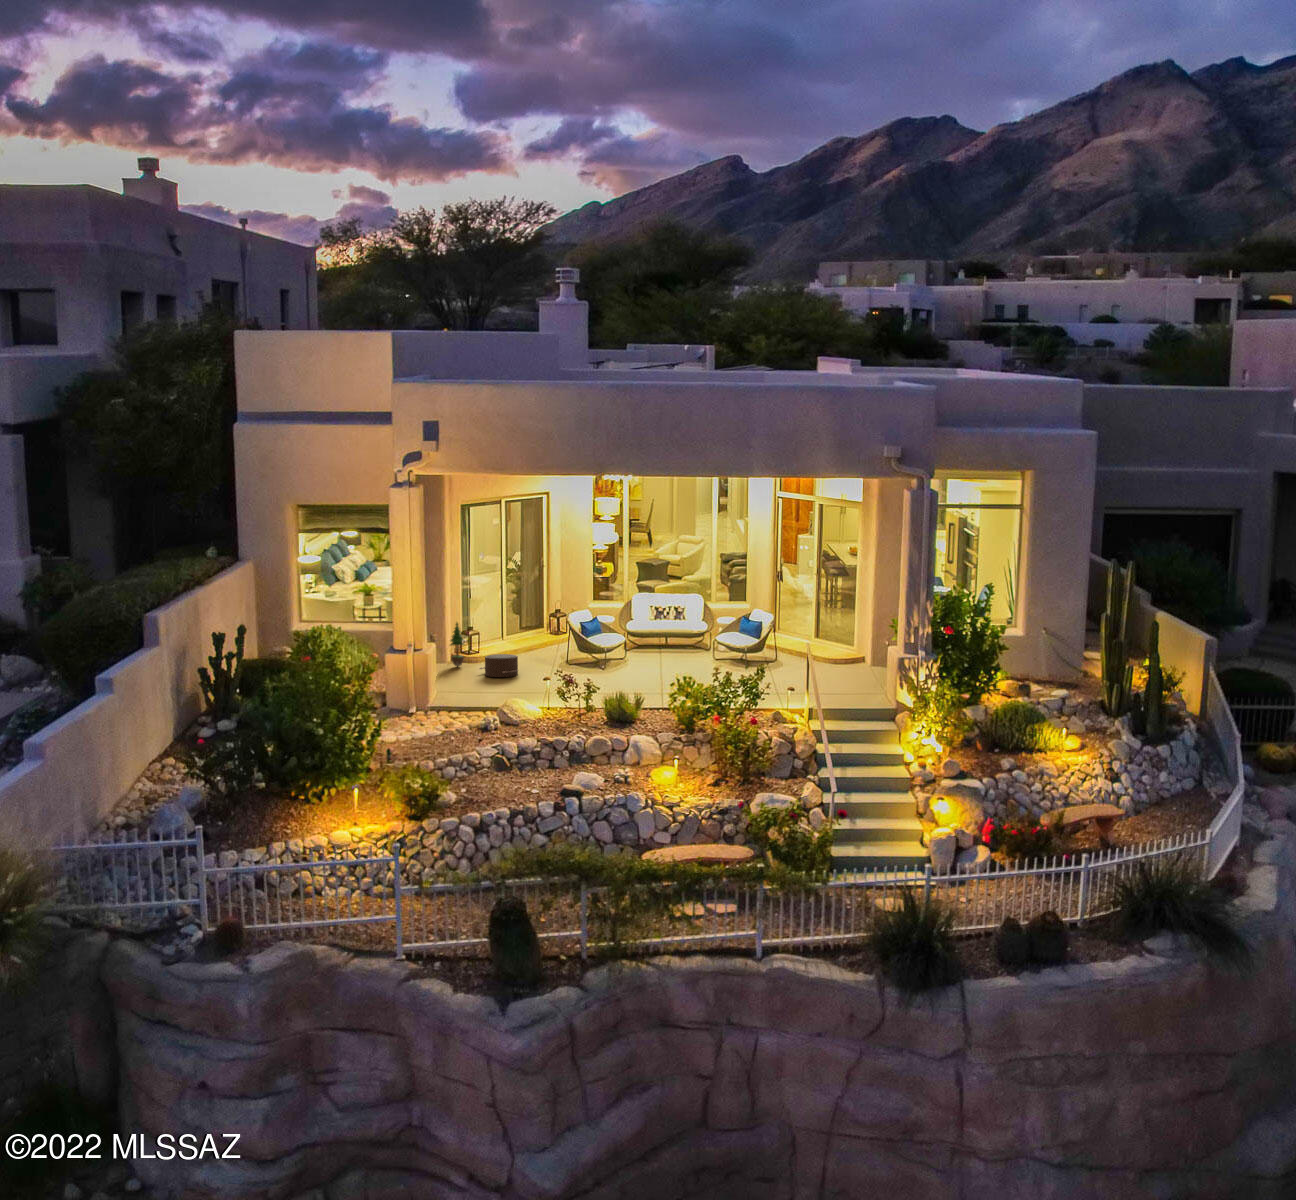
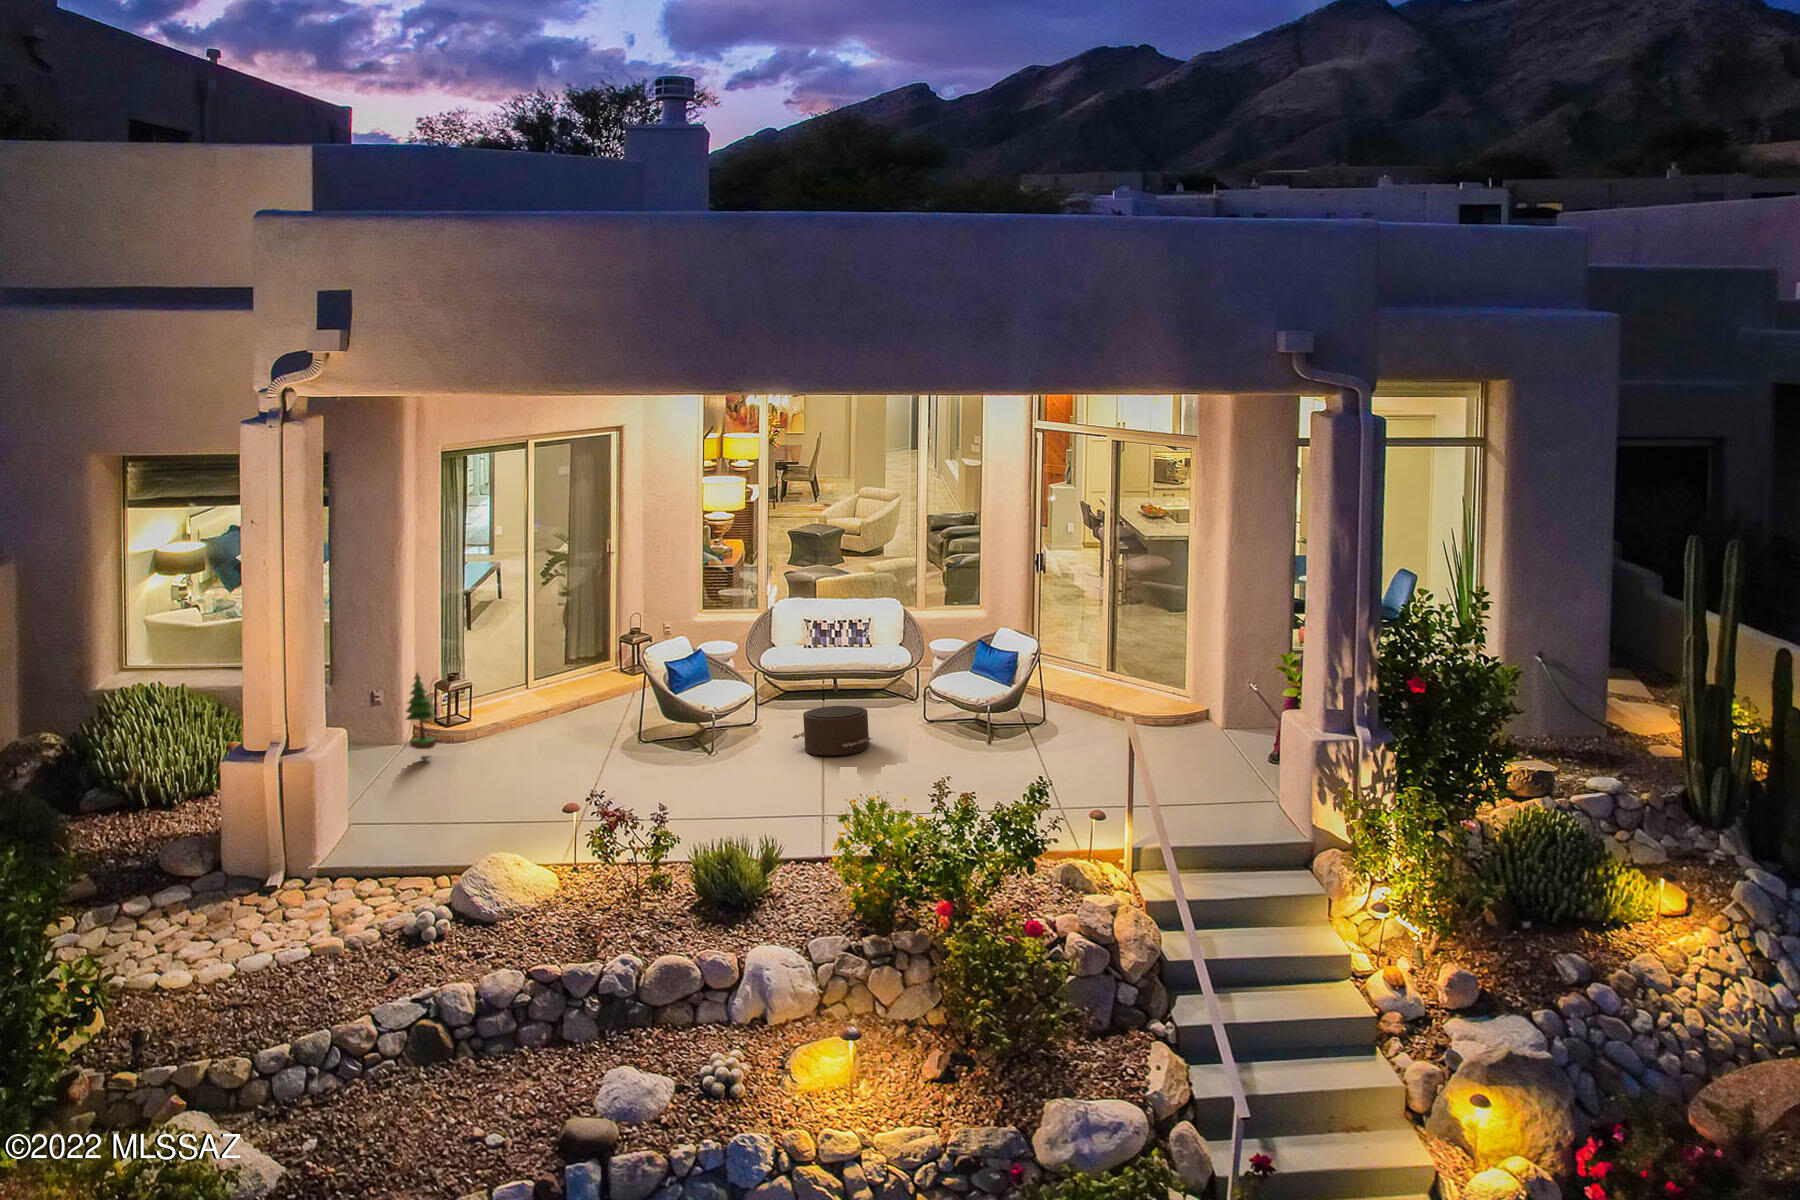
pouf: present [480,654,518,677] -> present [792,706,871,755]

